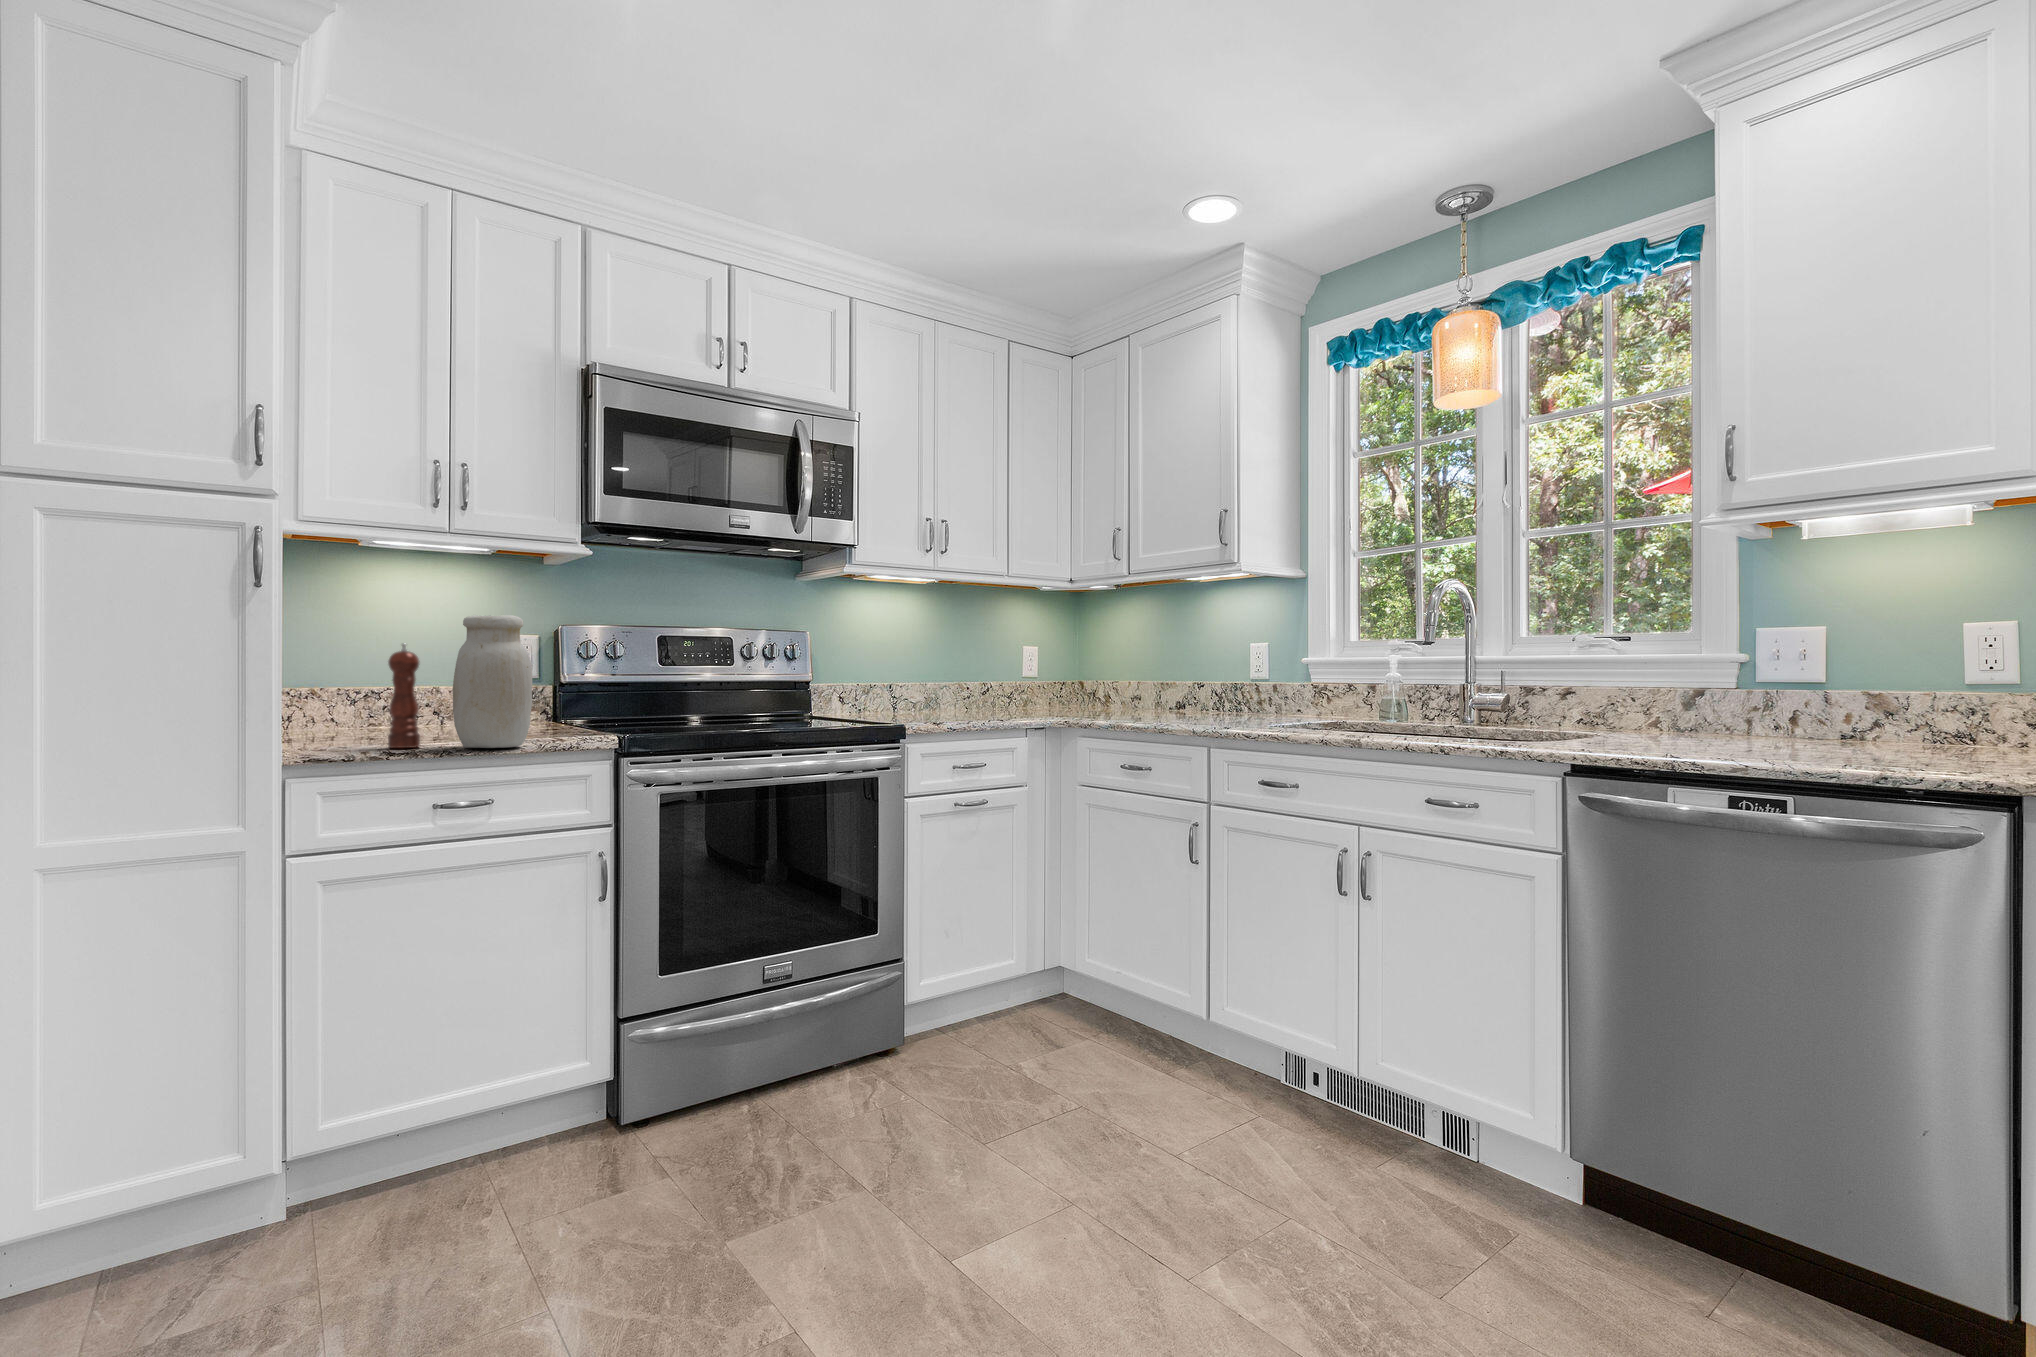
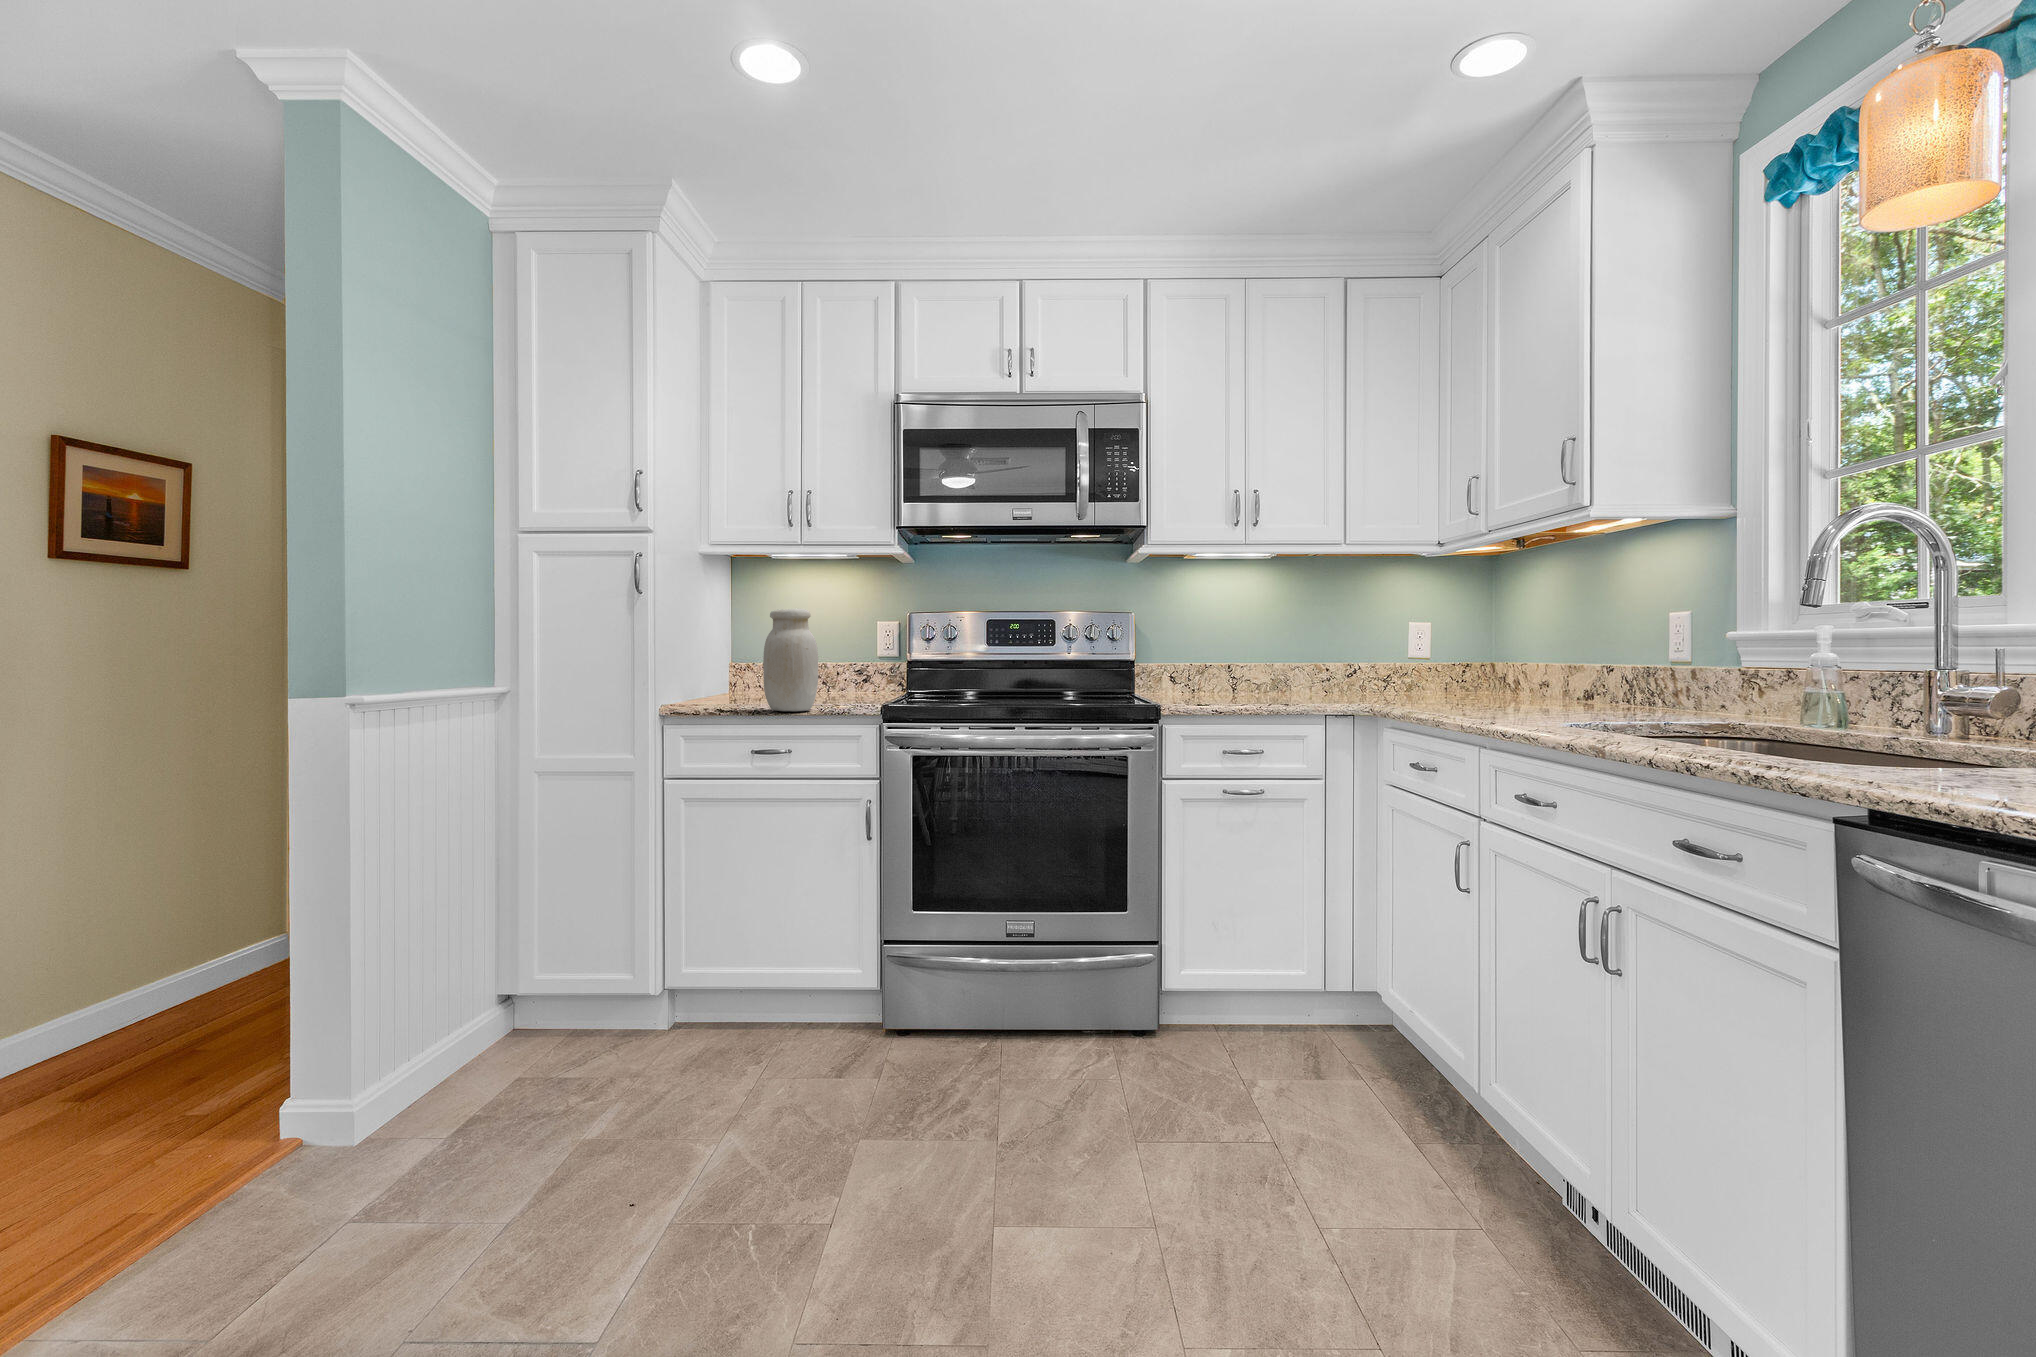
pepper mill: present [388,643,420,748] -> none [735,632,756,709]

